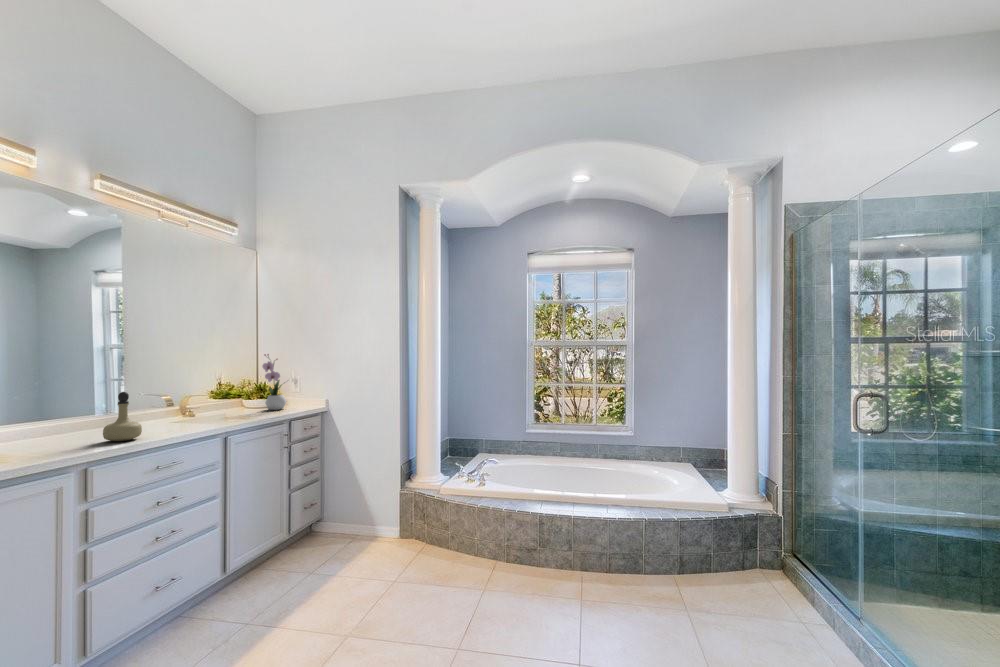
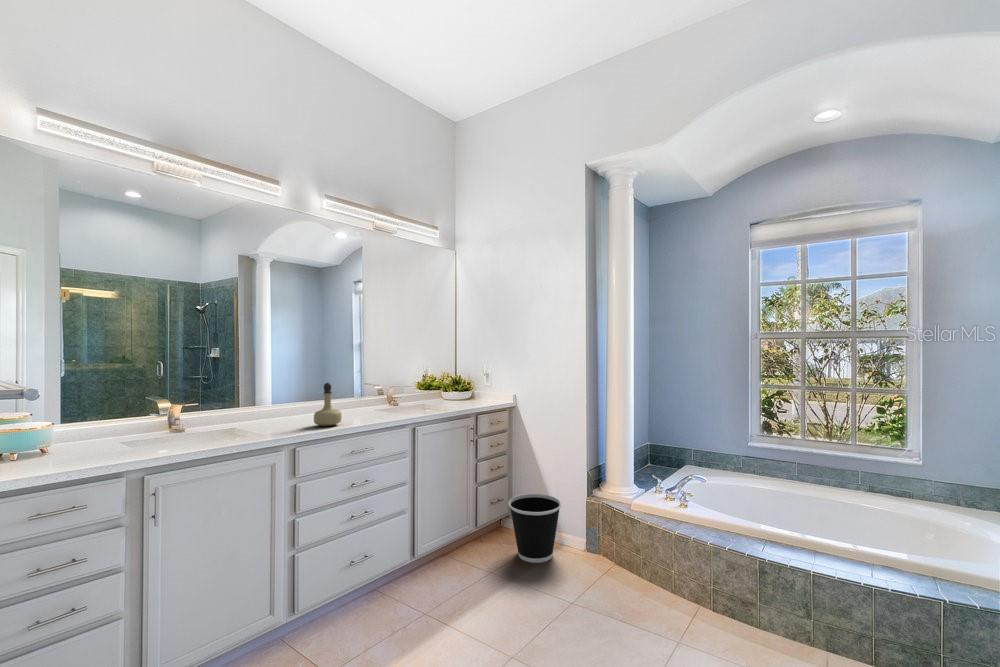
flower arrangement: present [262,354,286,410] -> none [452,348,477,403]
wastebasket: none [326,493,378,558] -> present [509,494,561,563]

